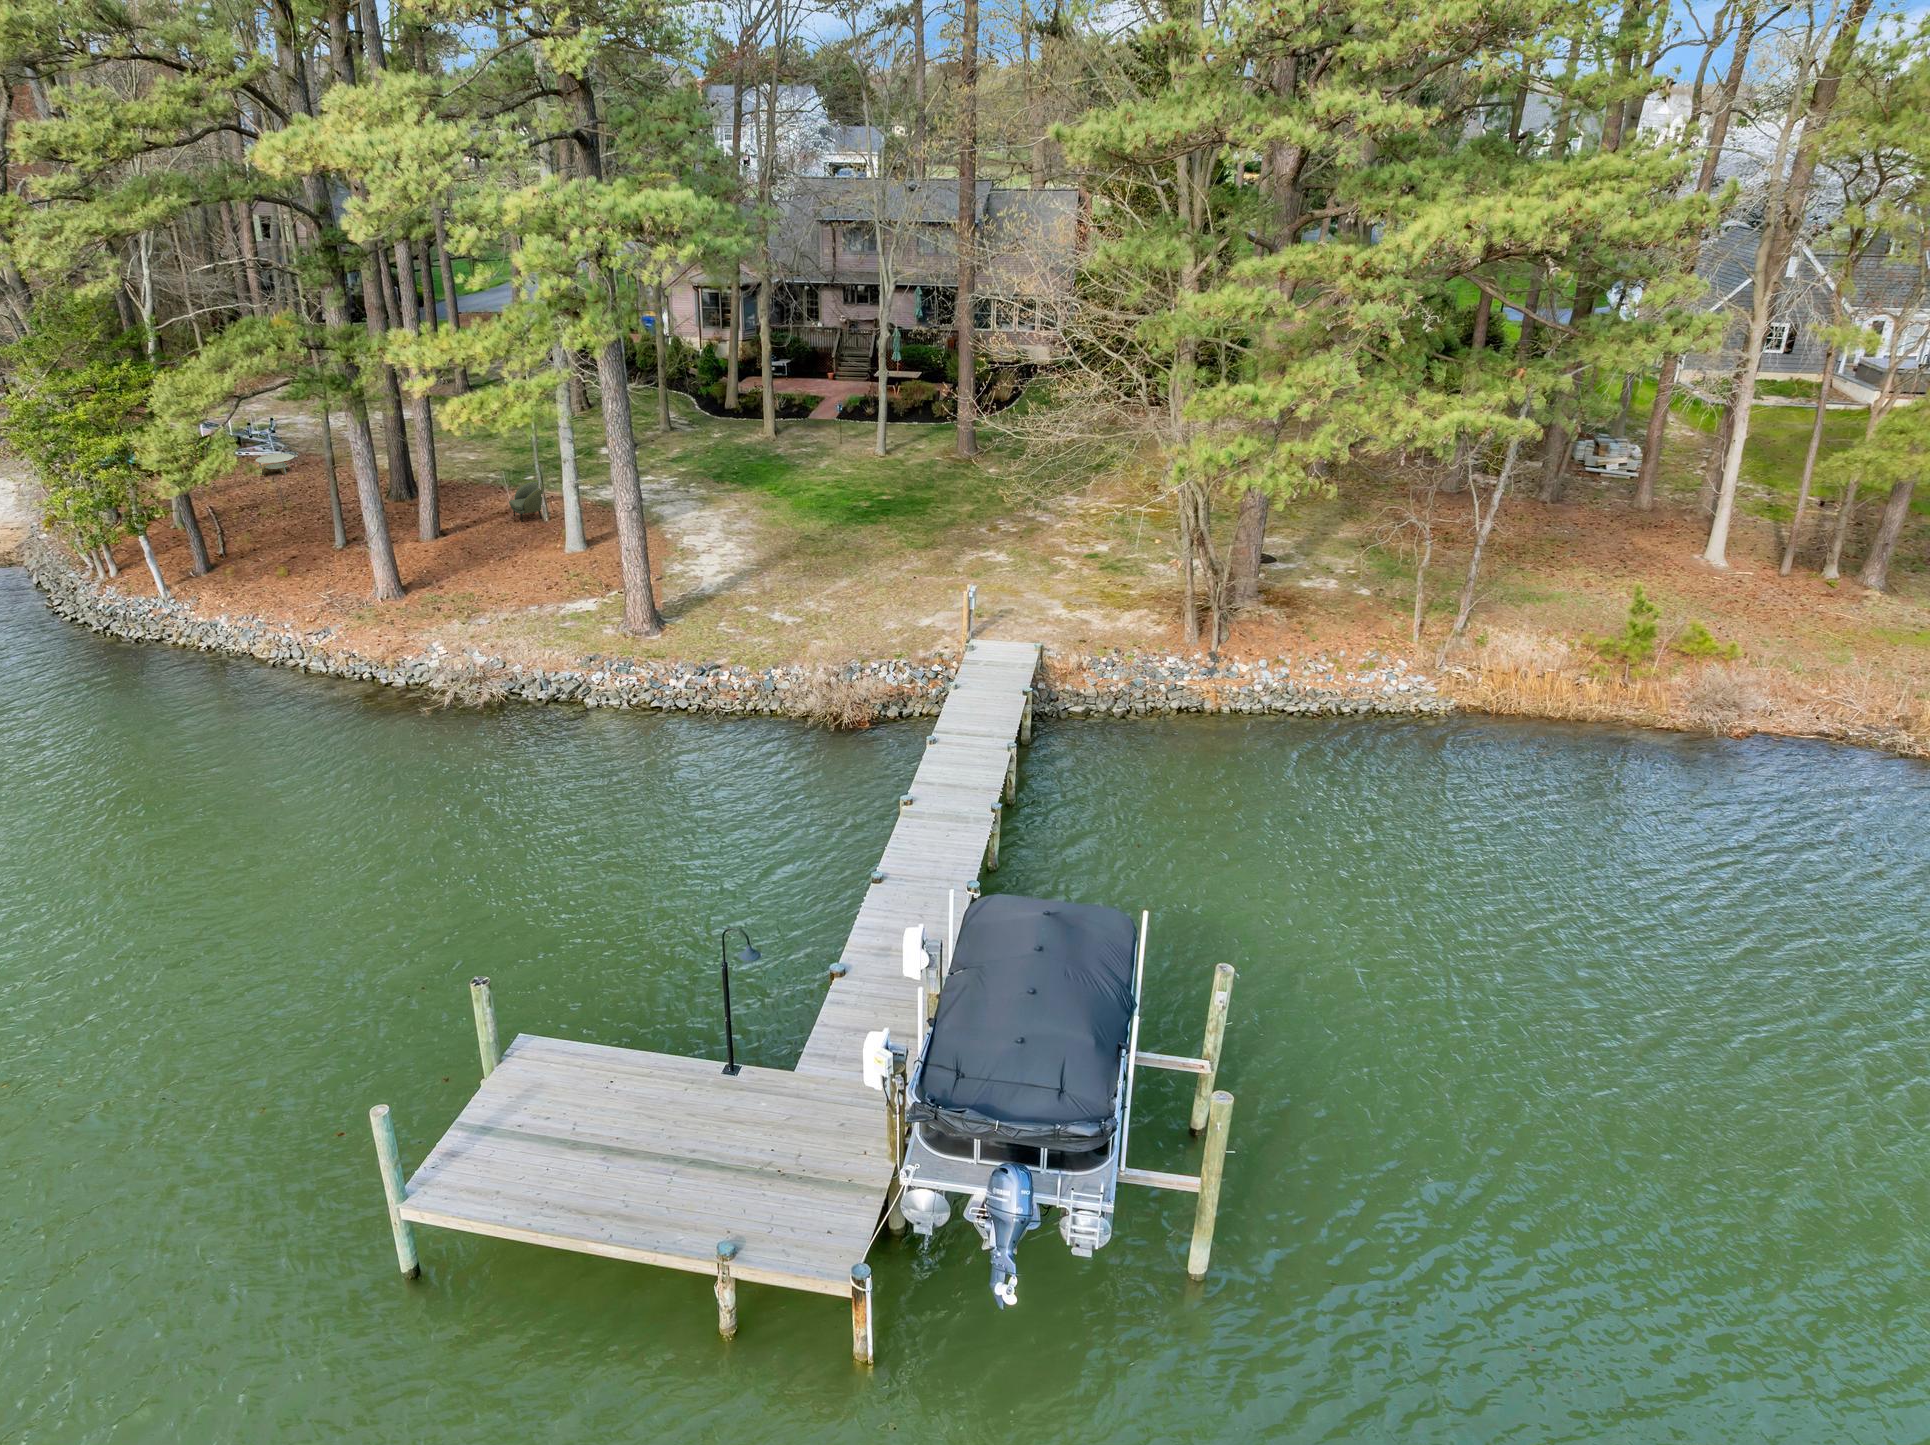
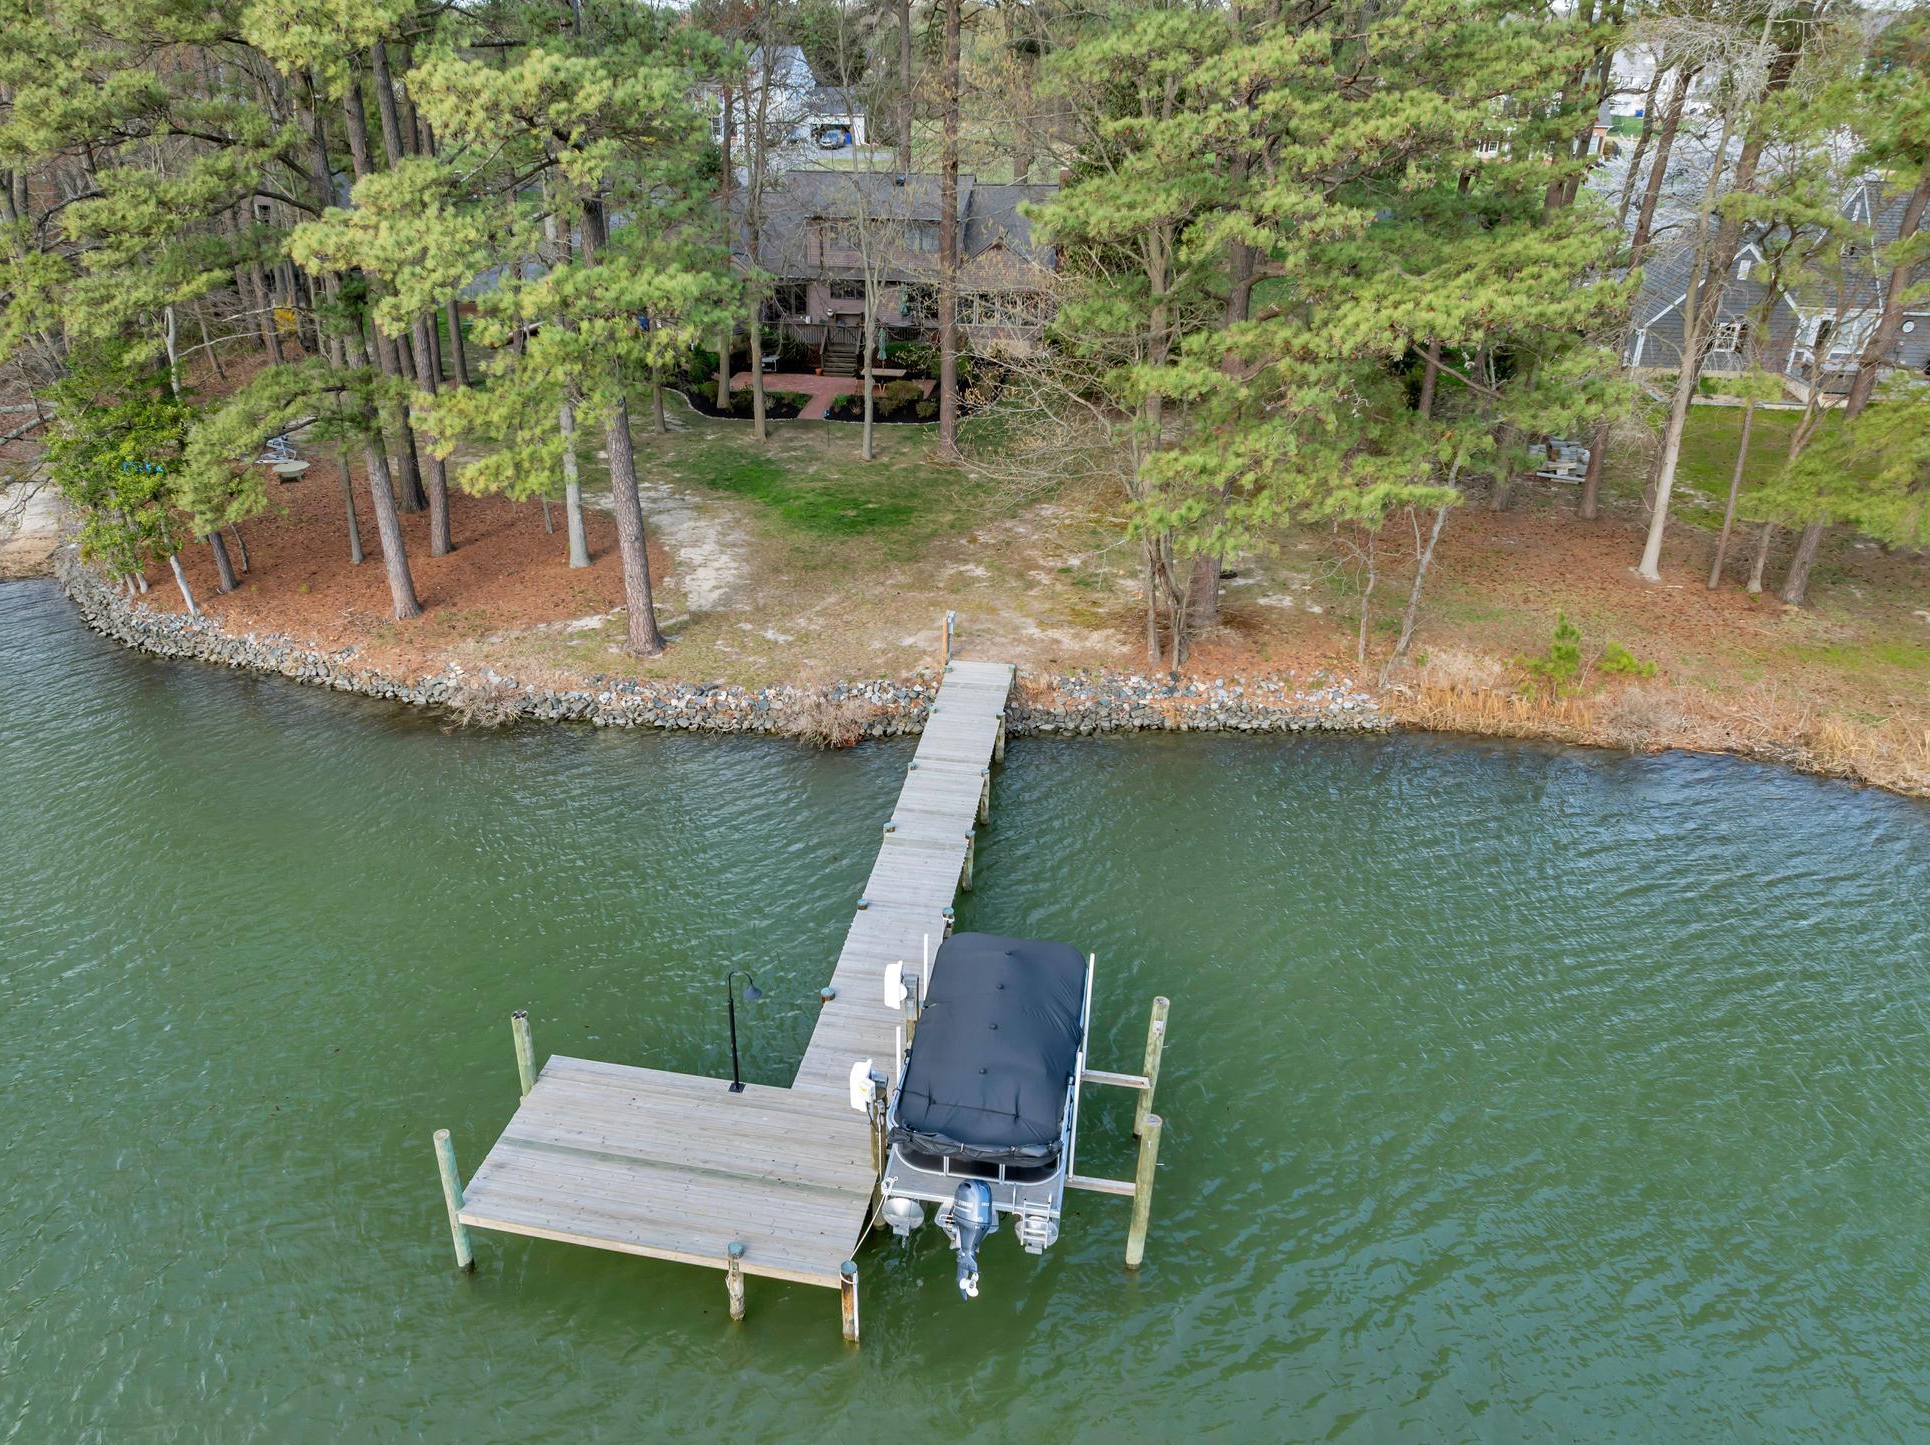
armchair: present [509,482,543,522] -> none [516,495,548,534]

